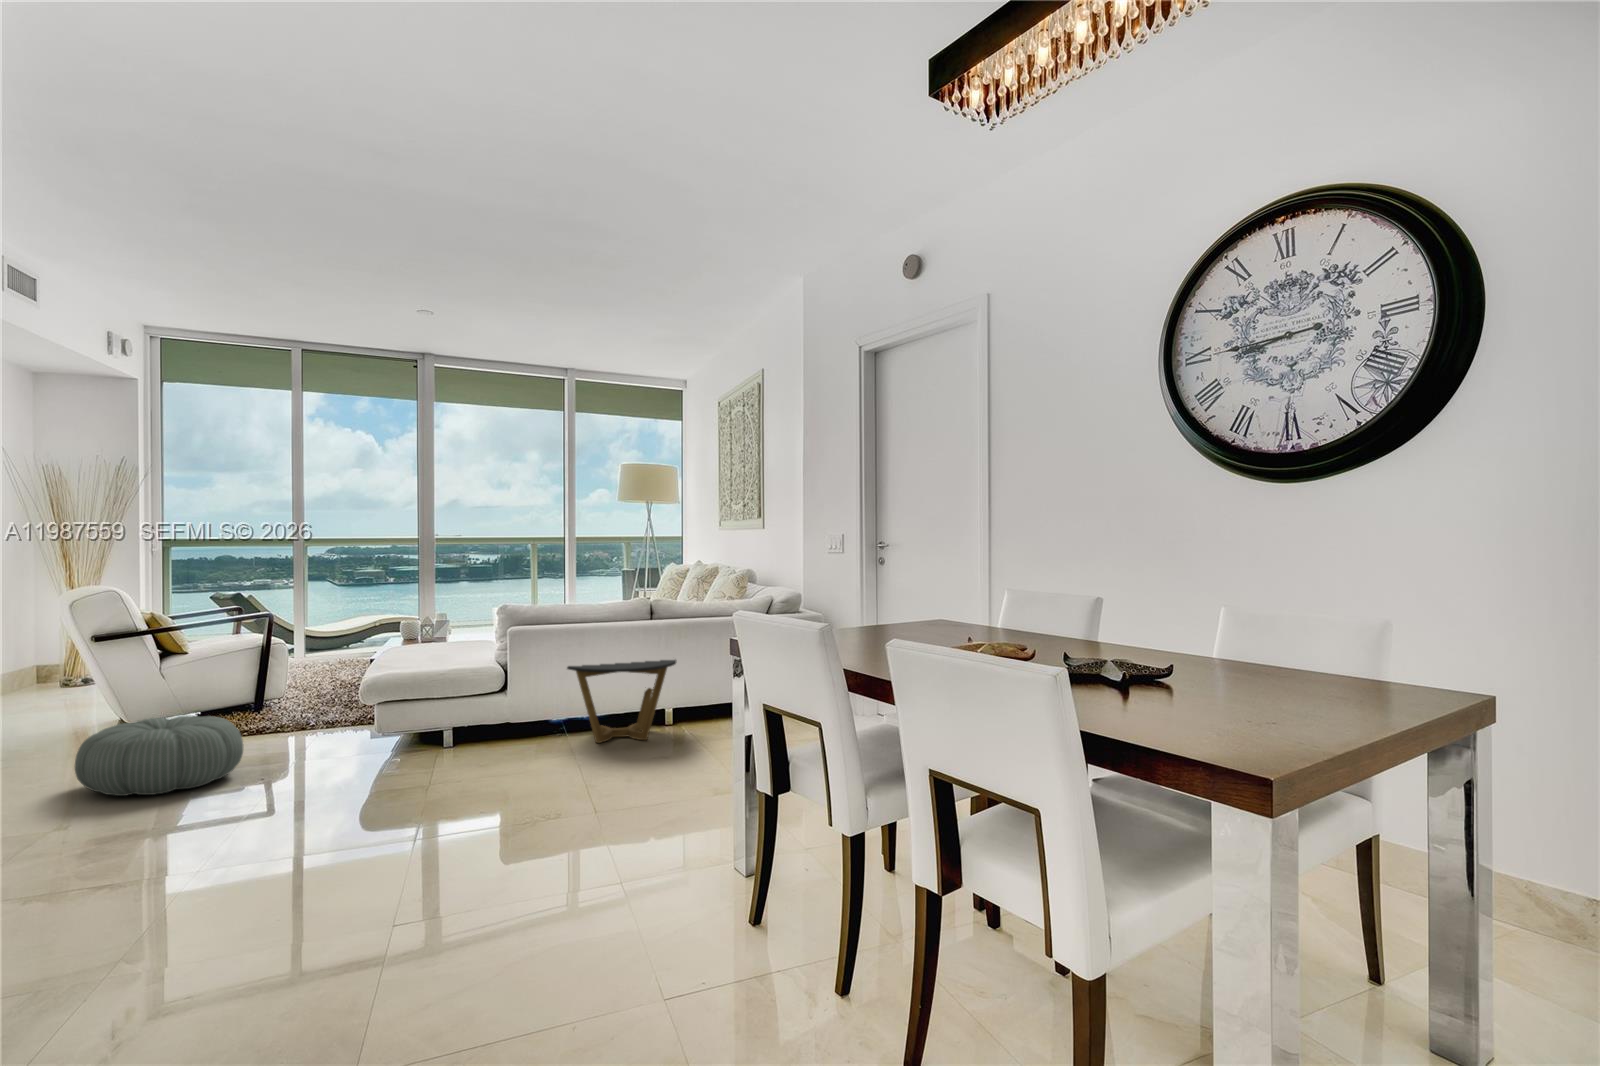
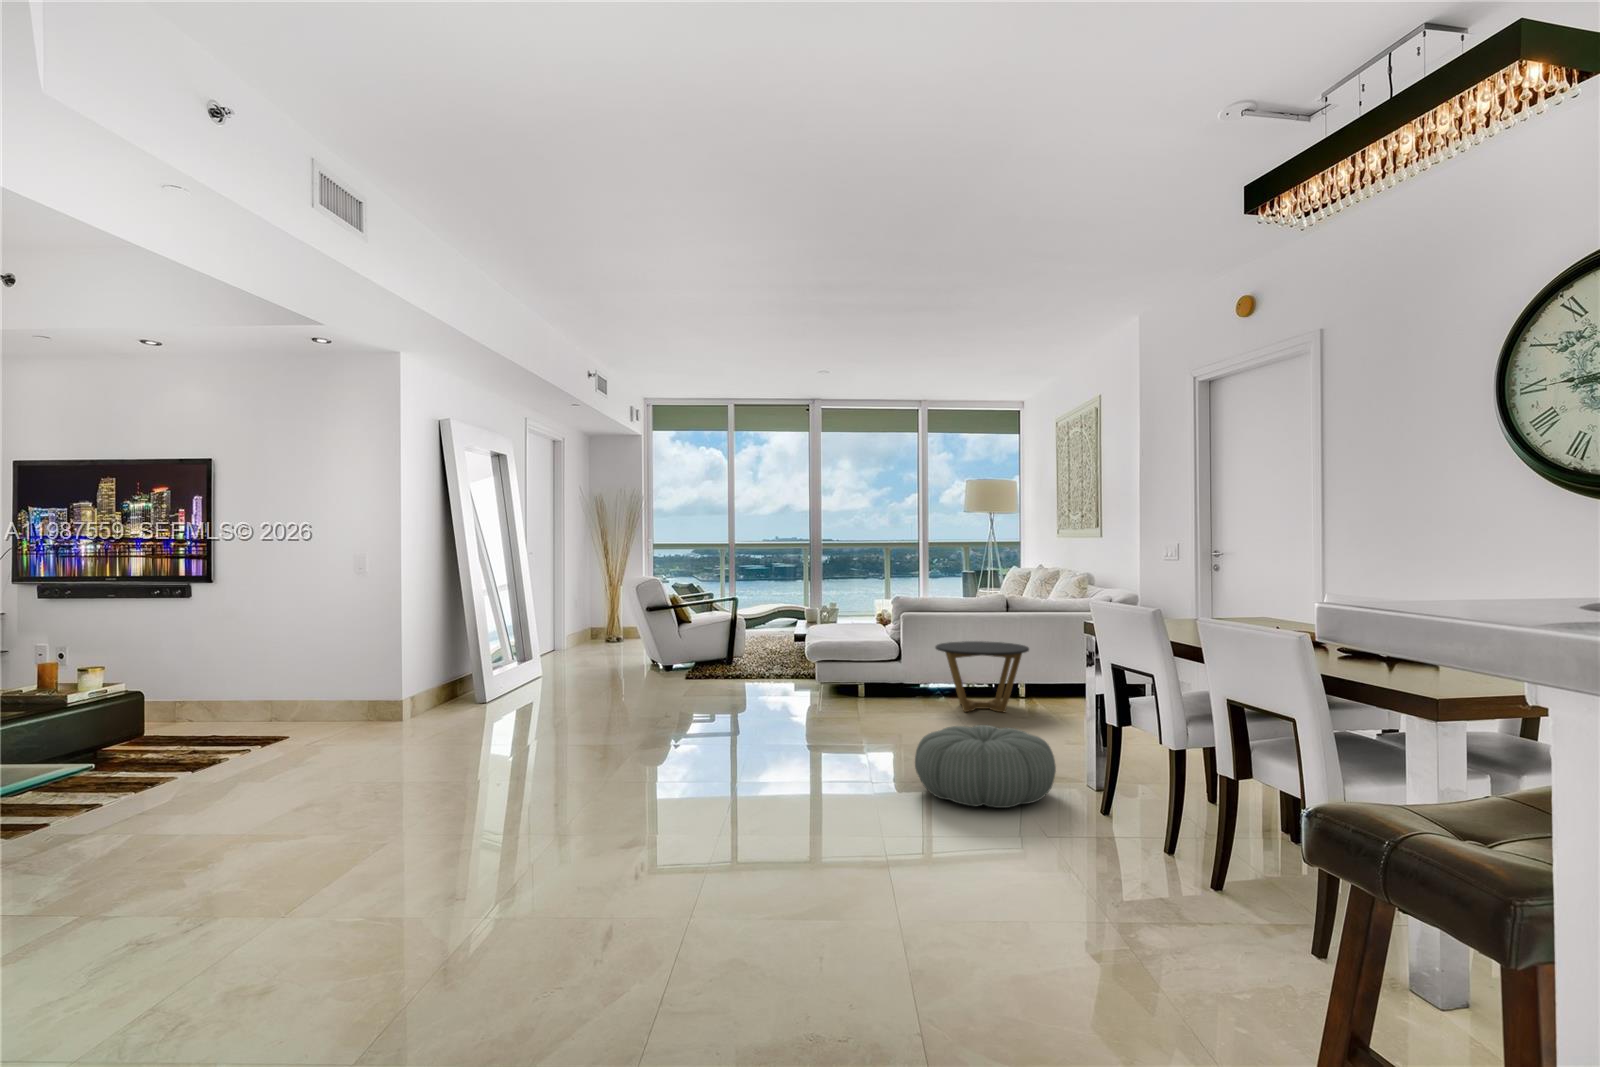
pouf: present [75,716,243,796] -> present [915,725,1056,808]

